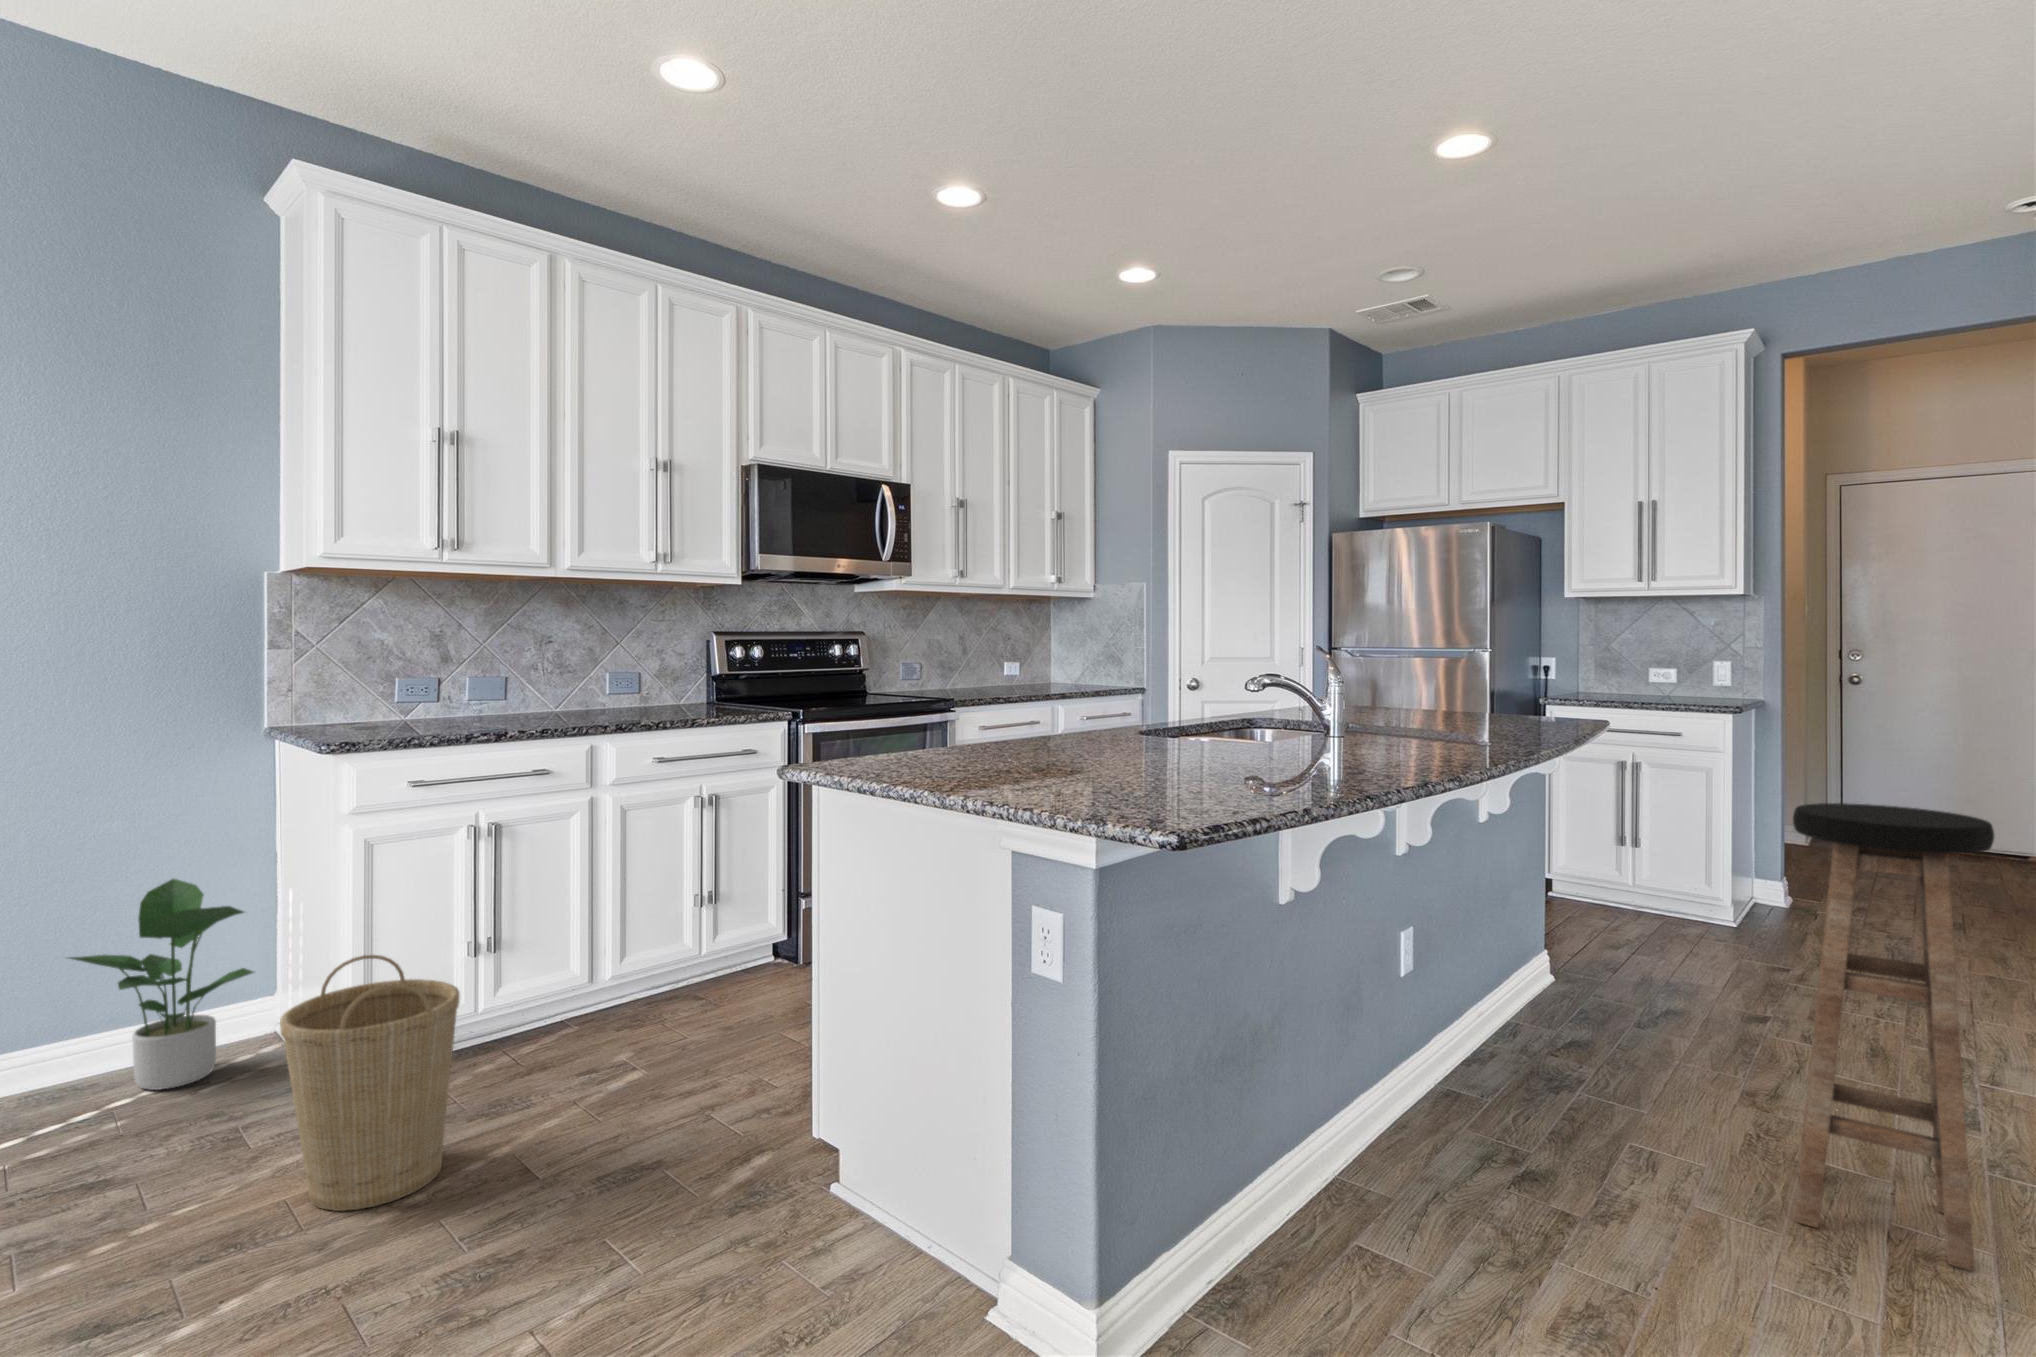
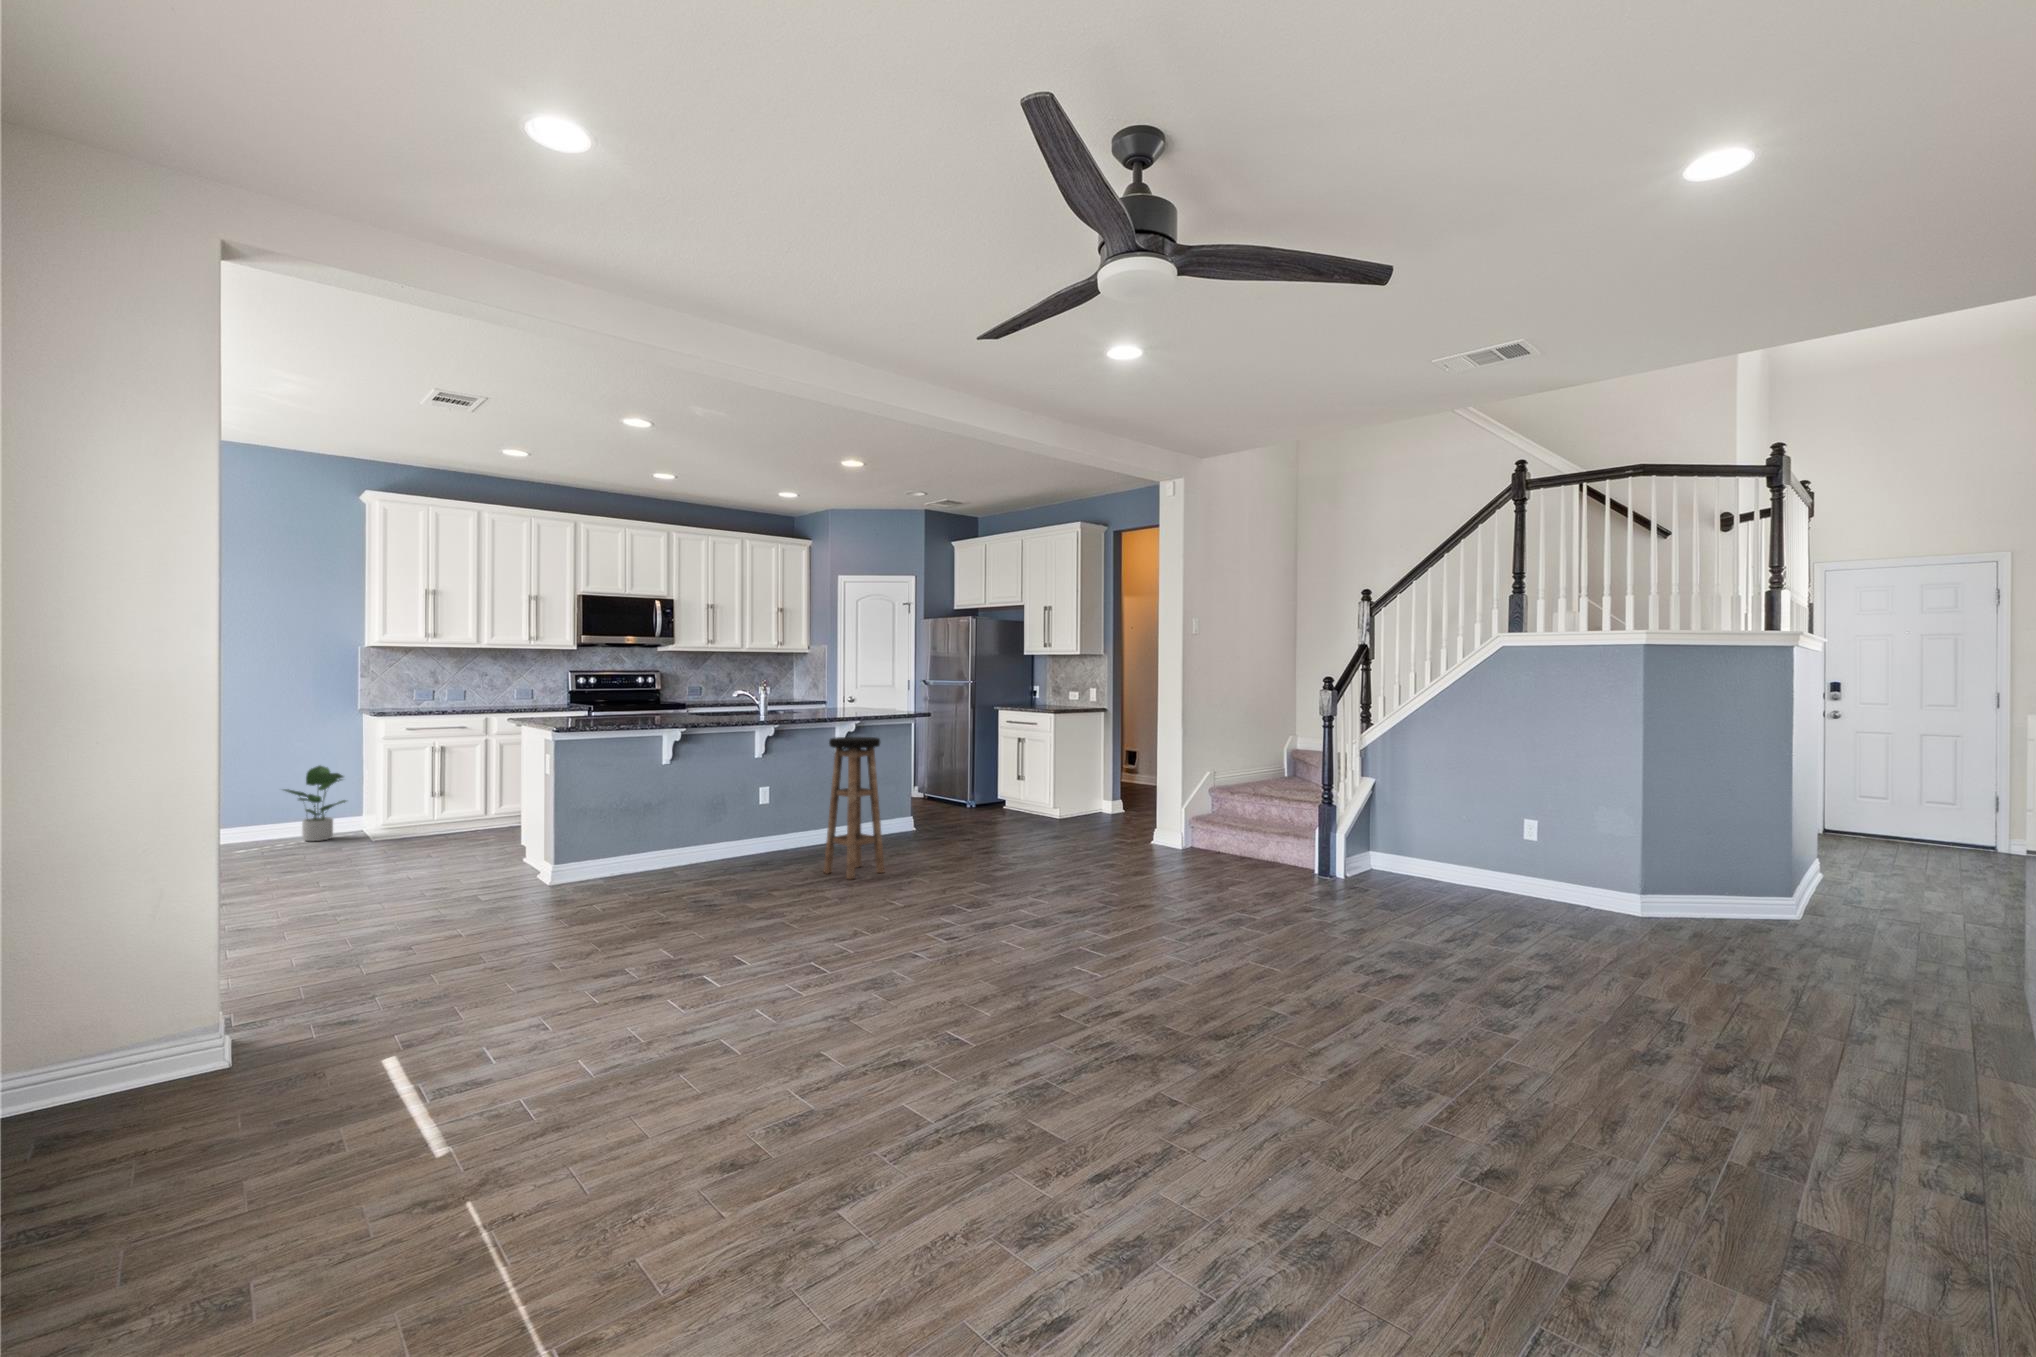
basket: present [280,955,460,1211] -> none [346,784,409,862]

